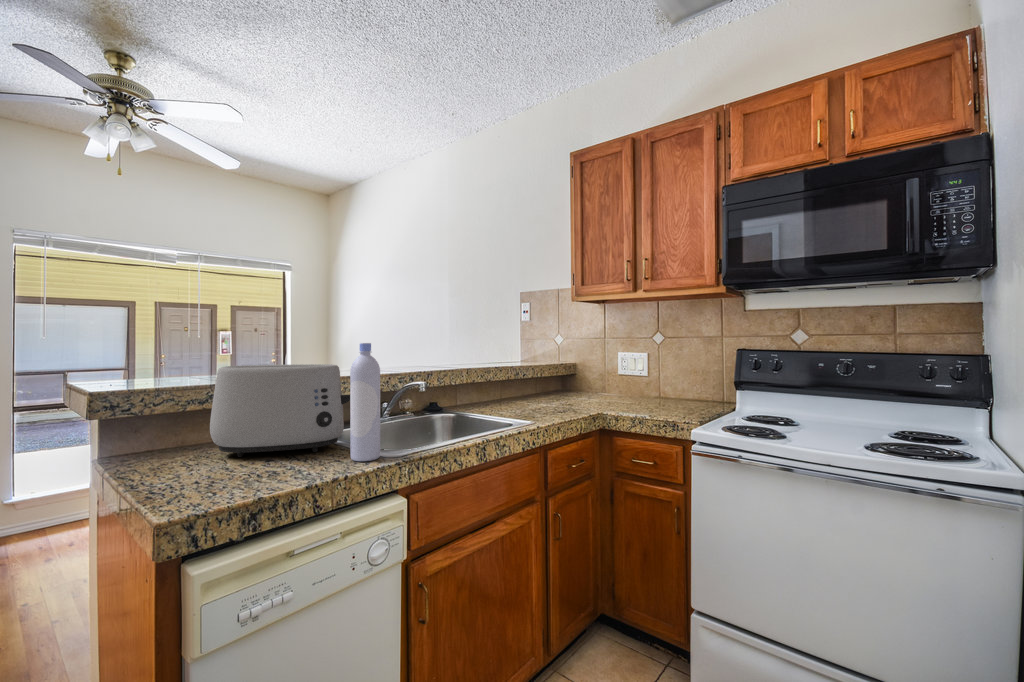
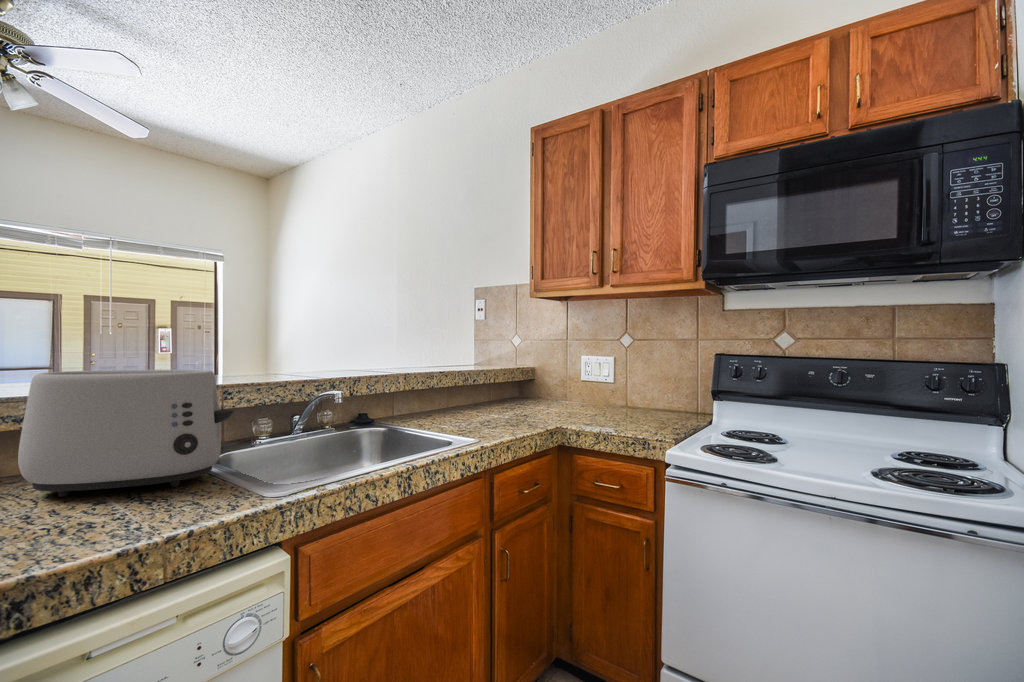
bottle: present [350,343,380,461] -> none [216,343,261,502]

